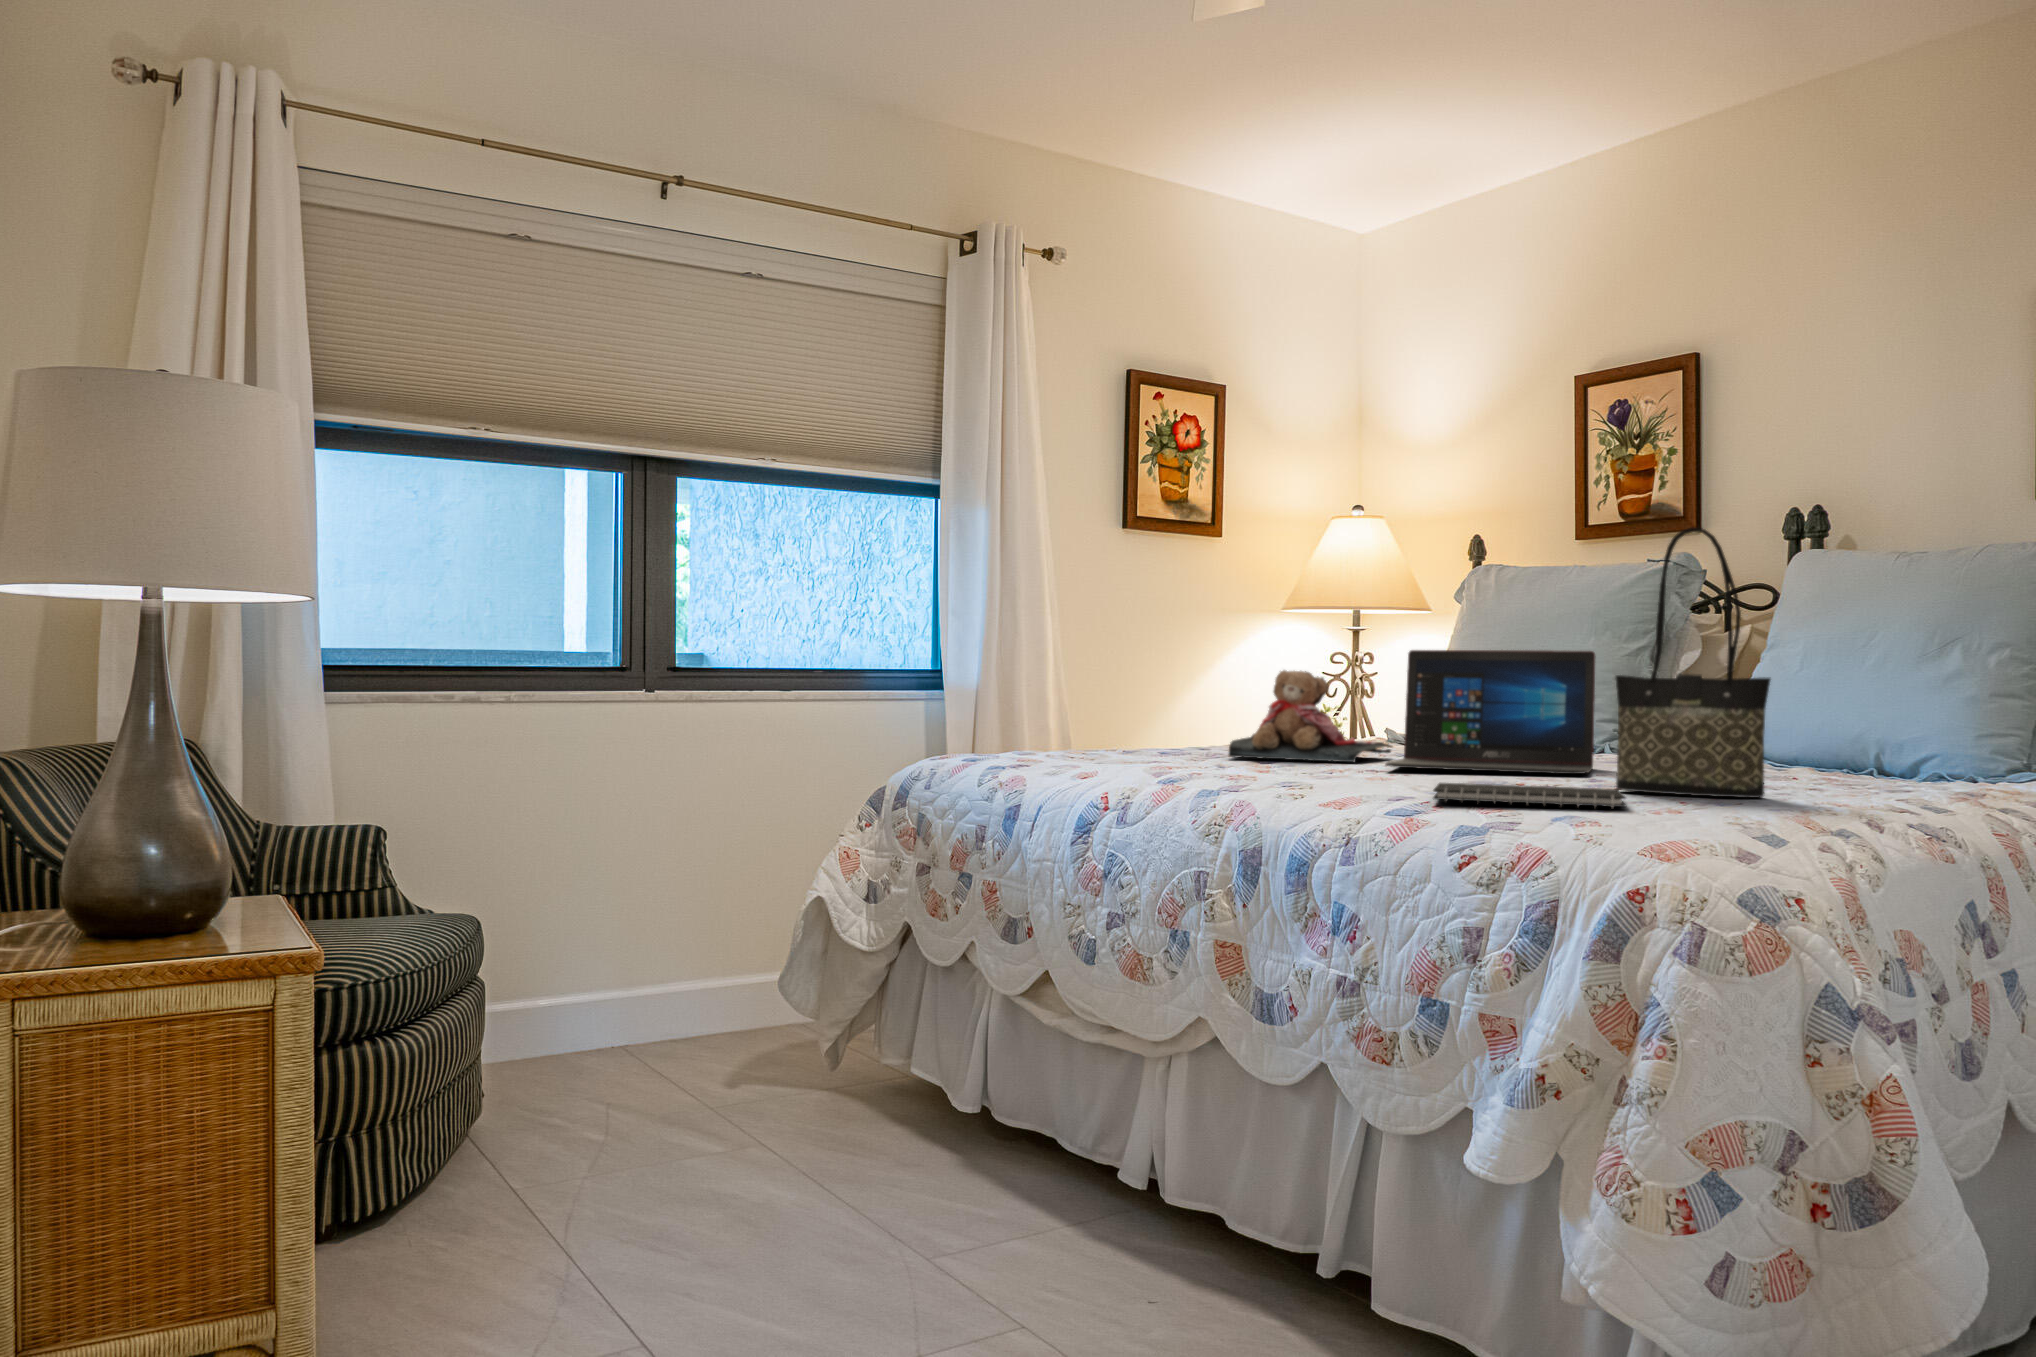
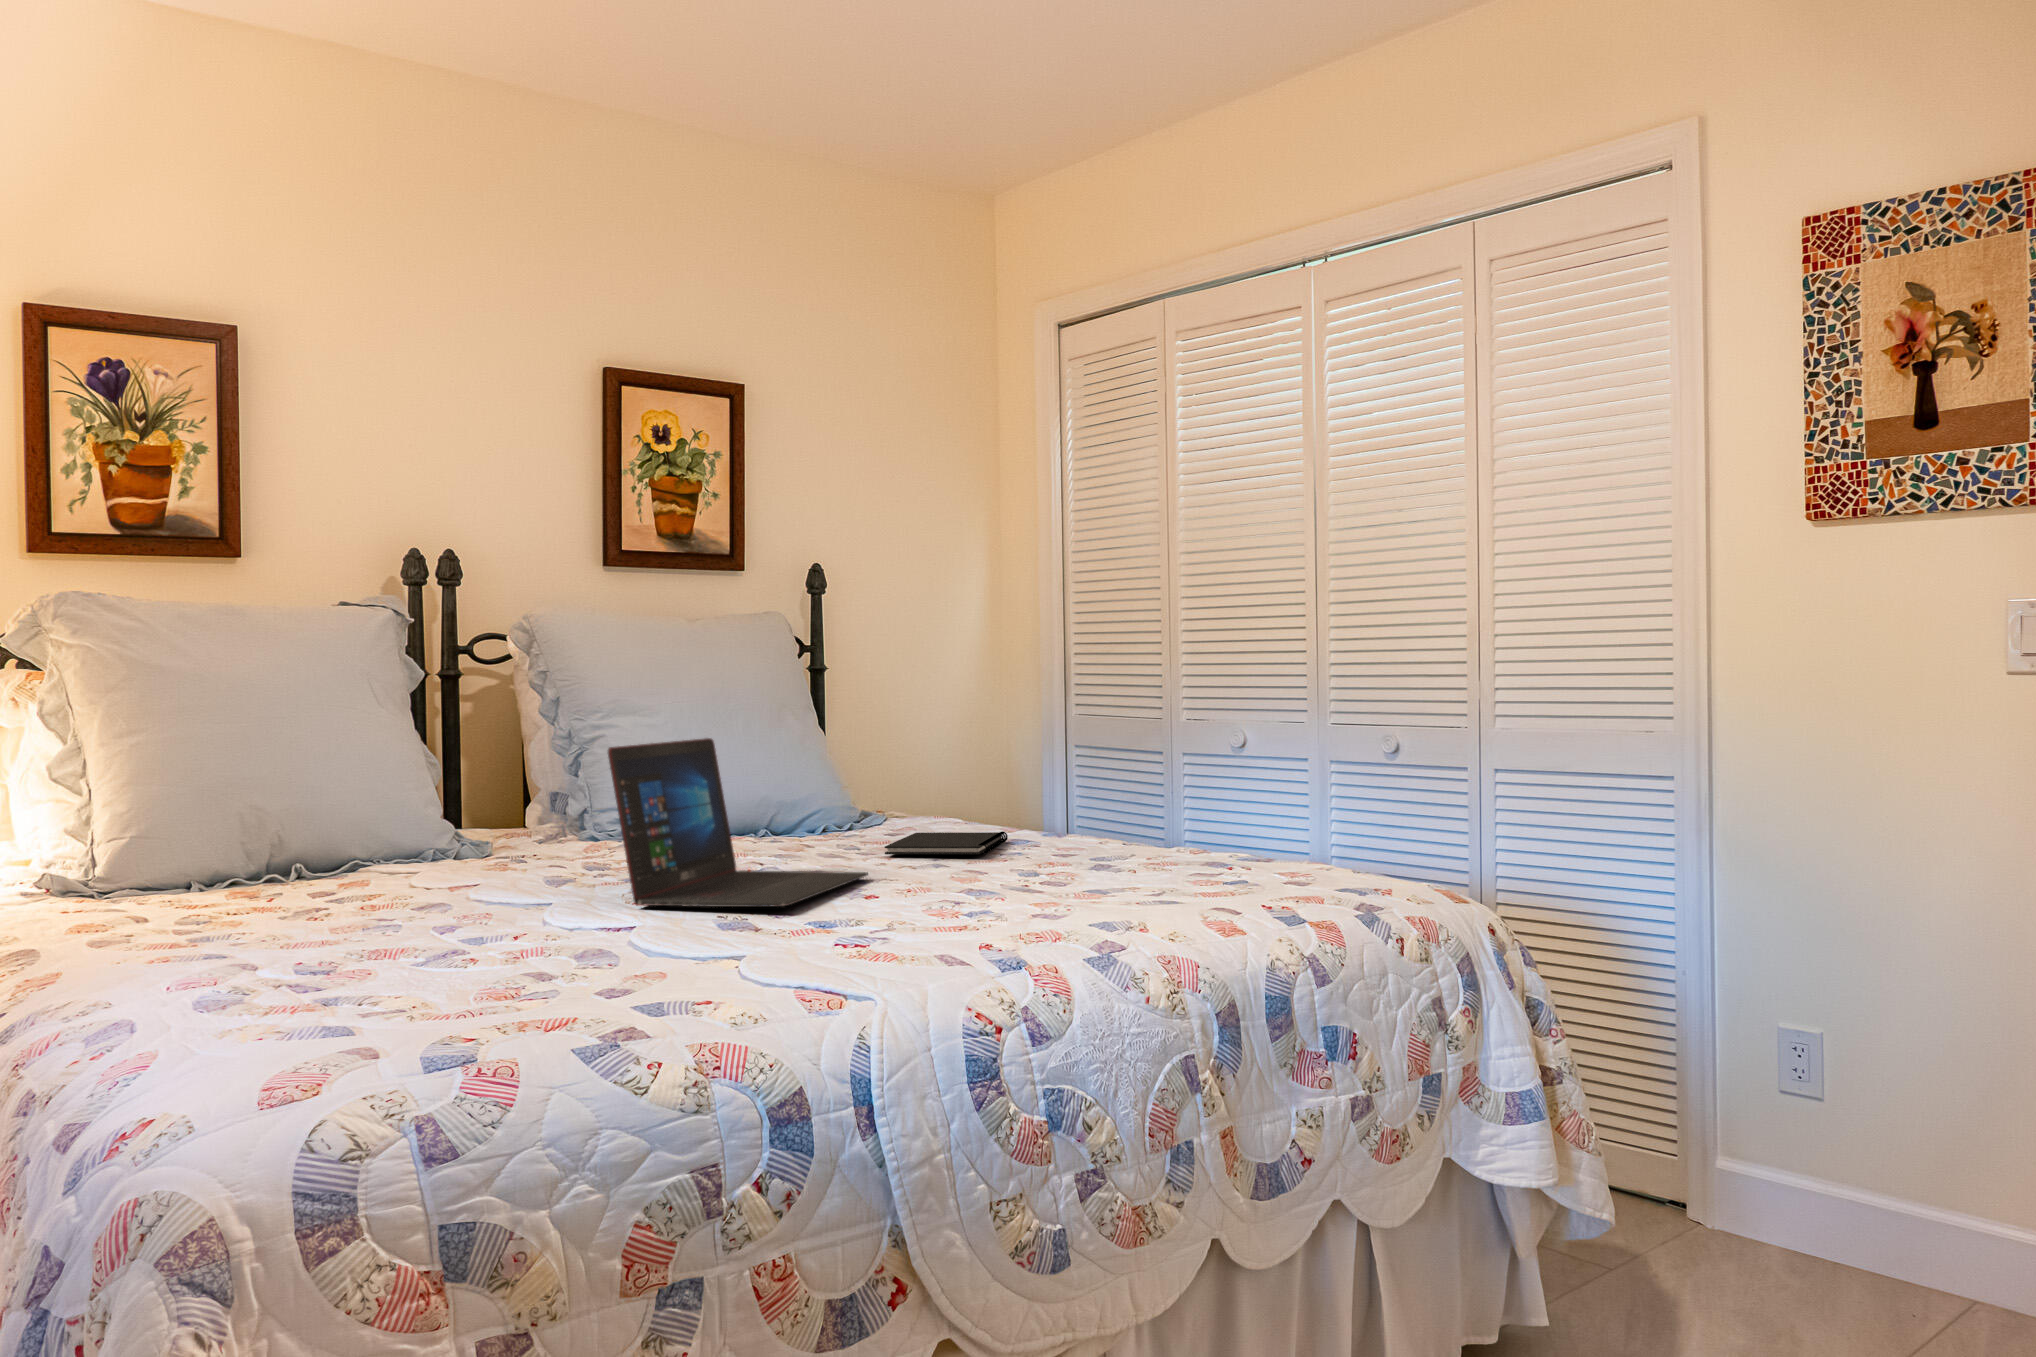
tote bag: present [1615,527,1770,798] -> none [1044,630,1122,879]
teddy bear: present [1229,670,1392,762] -> none [294,788,603,952]
notebook: present [1433,783,1626,809] -> present [884,831,1008,855]

